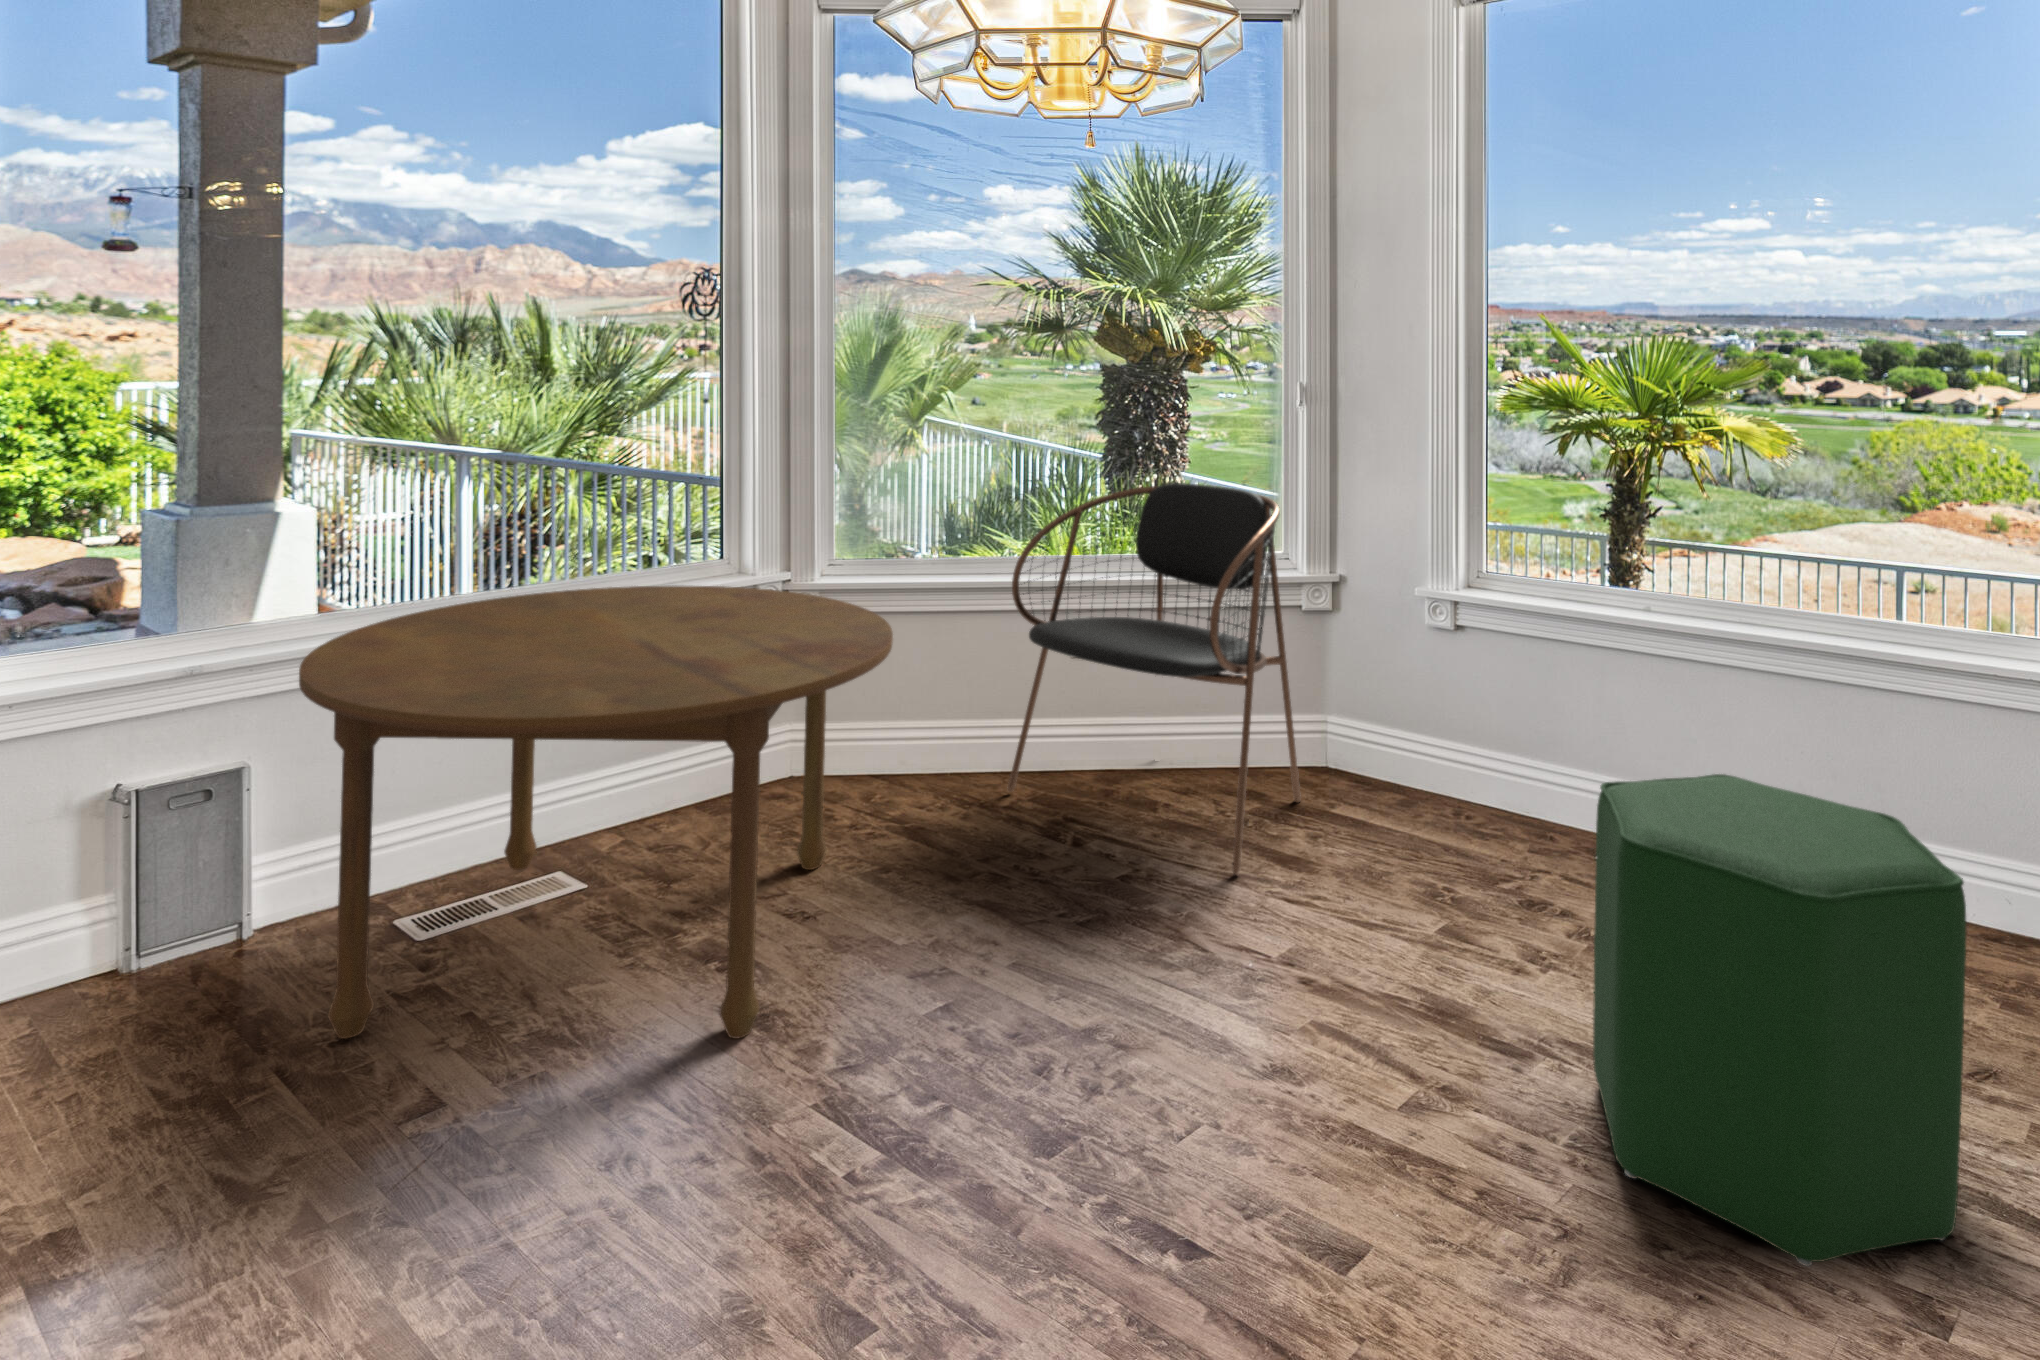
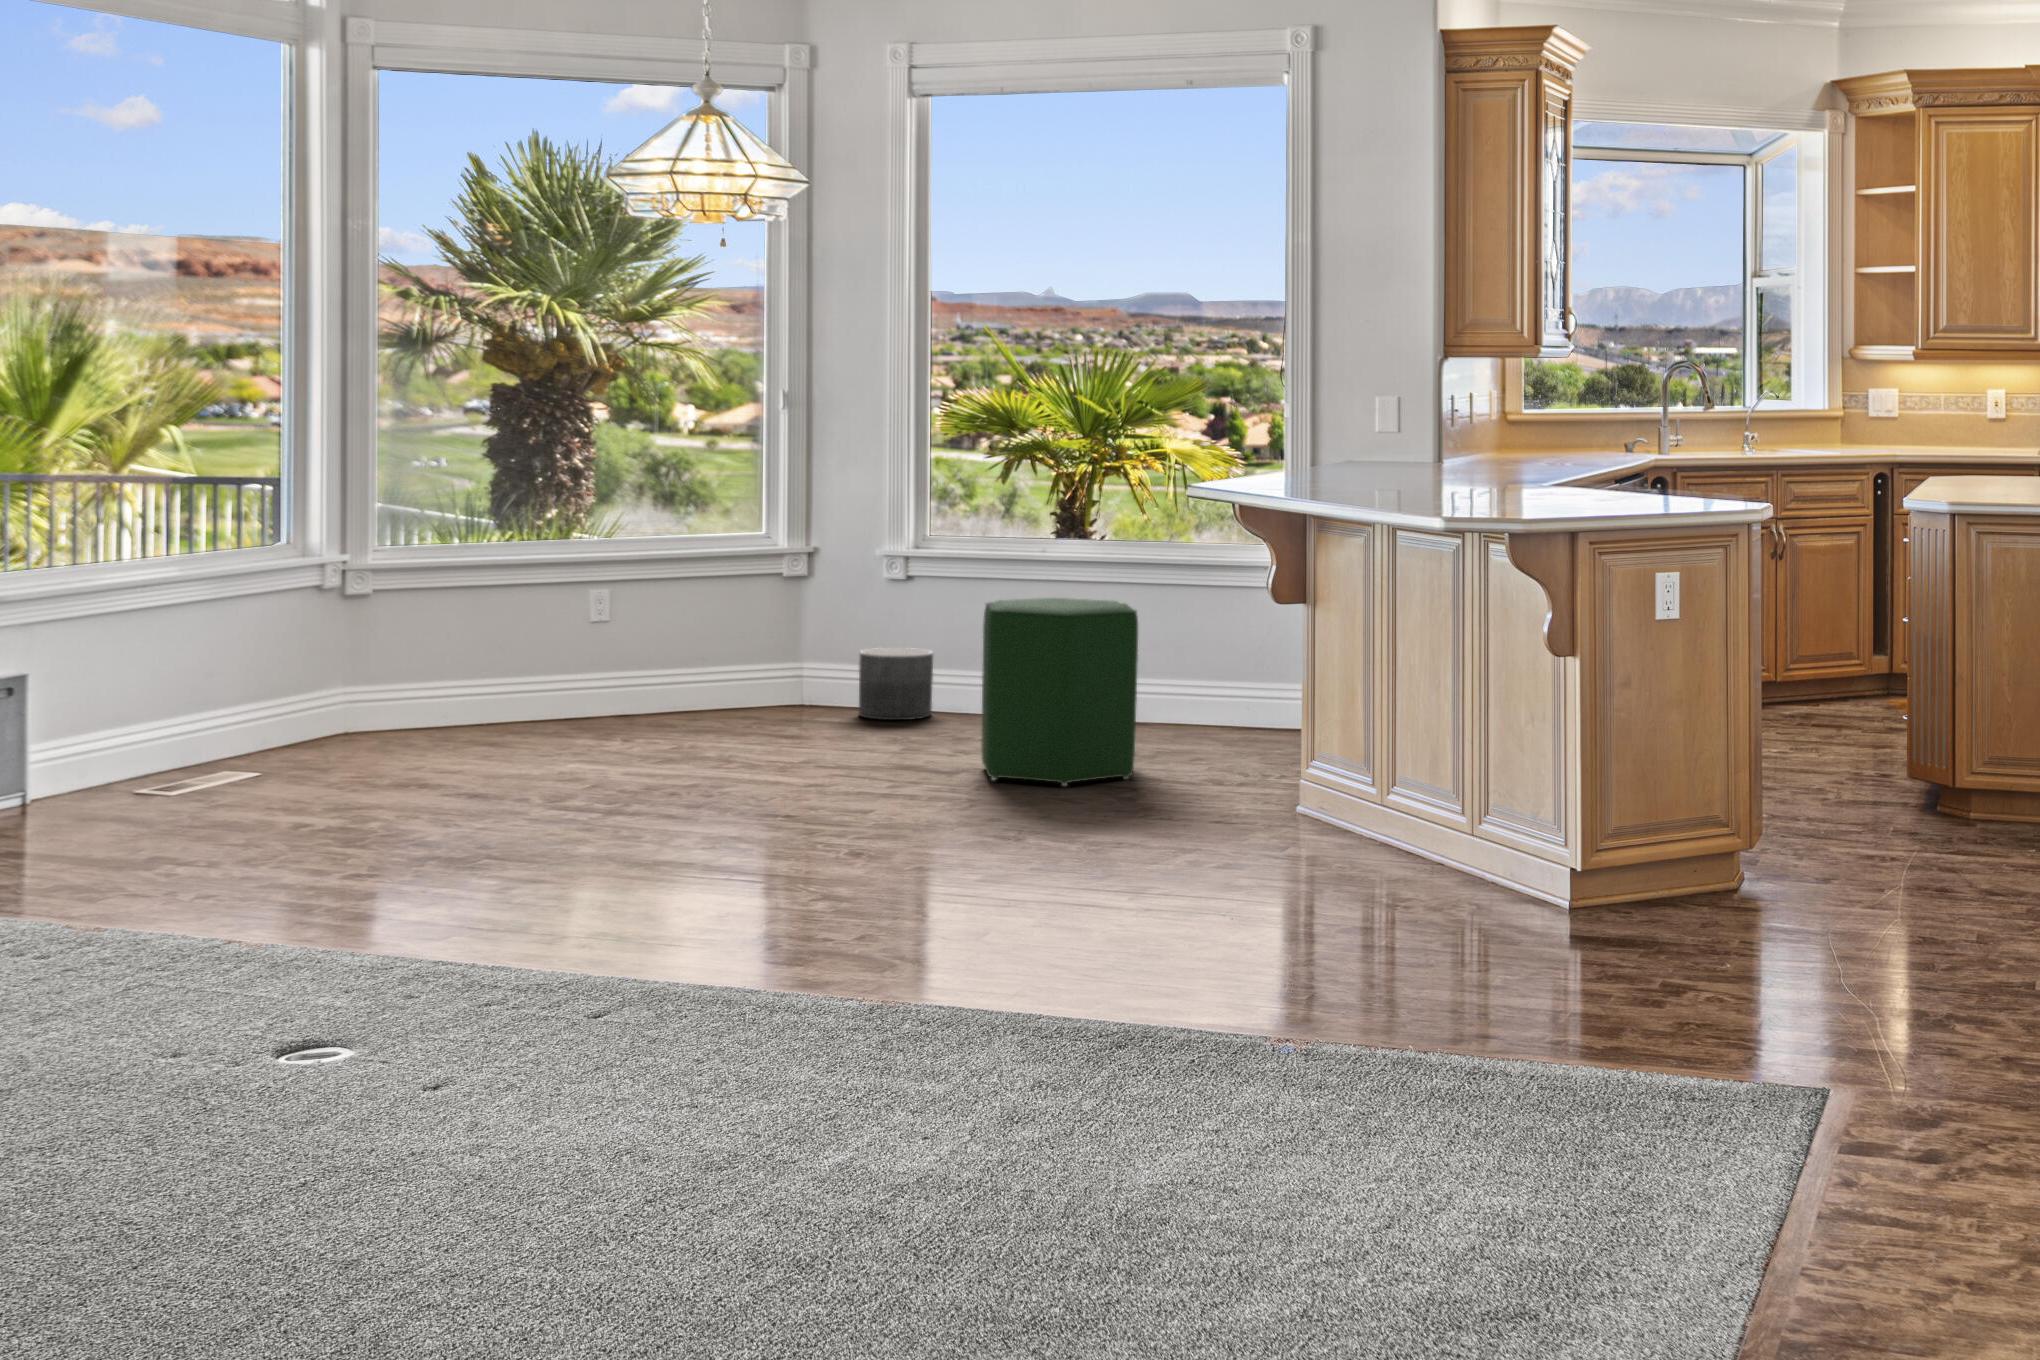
dining chair: present [1008,483,1301,875] -> none [549,471,789,741]
dining table: present [299,586,893,1039] -> none [112,555,531,815]
planter: none [1391,719,1493,835] -> present [859,648,933,720]

